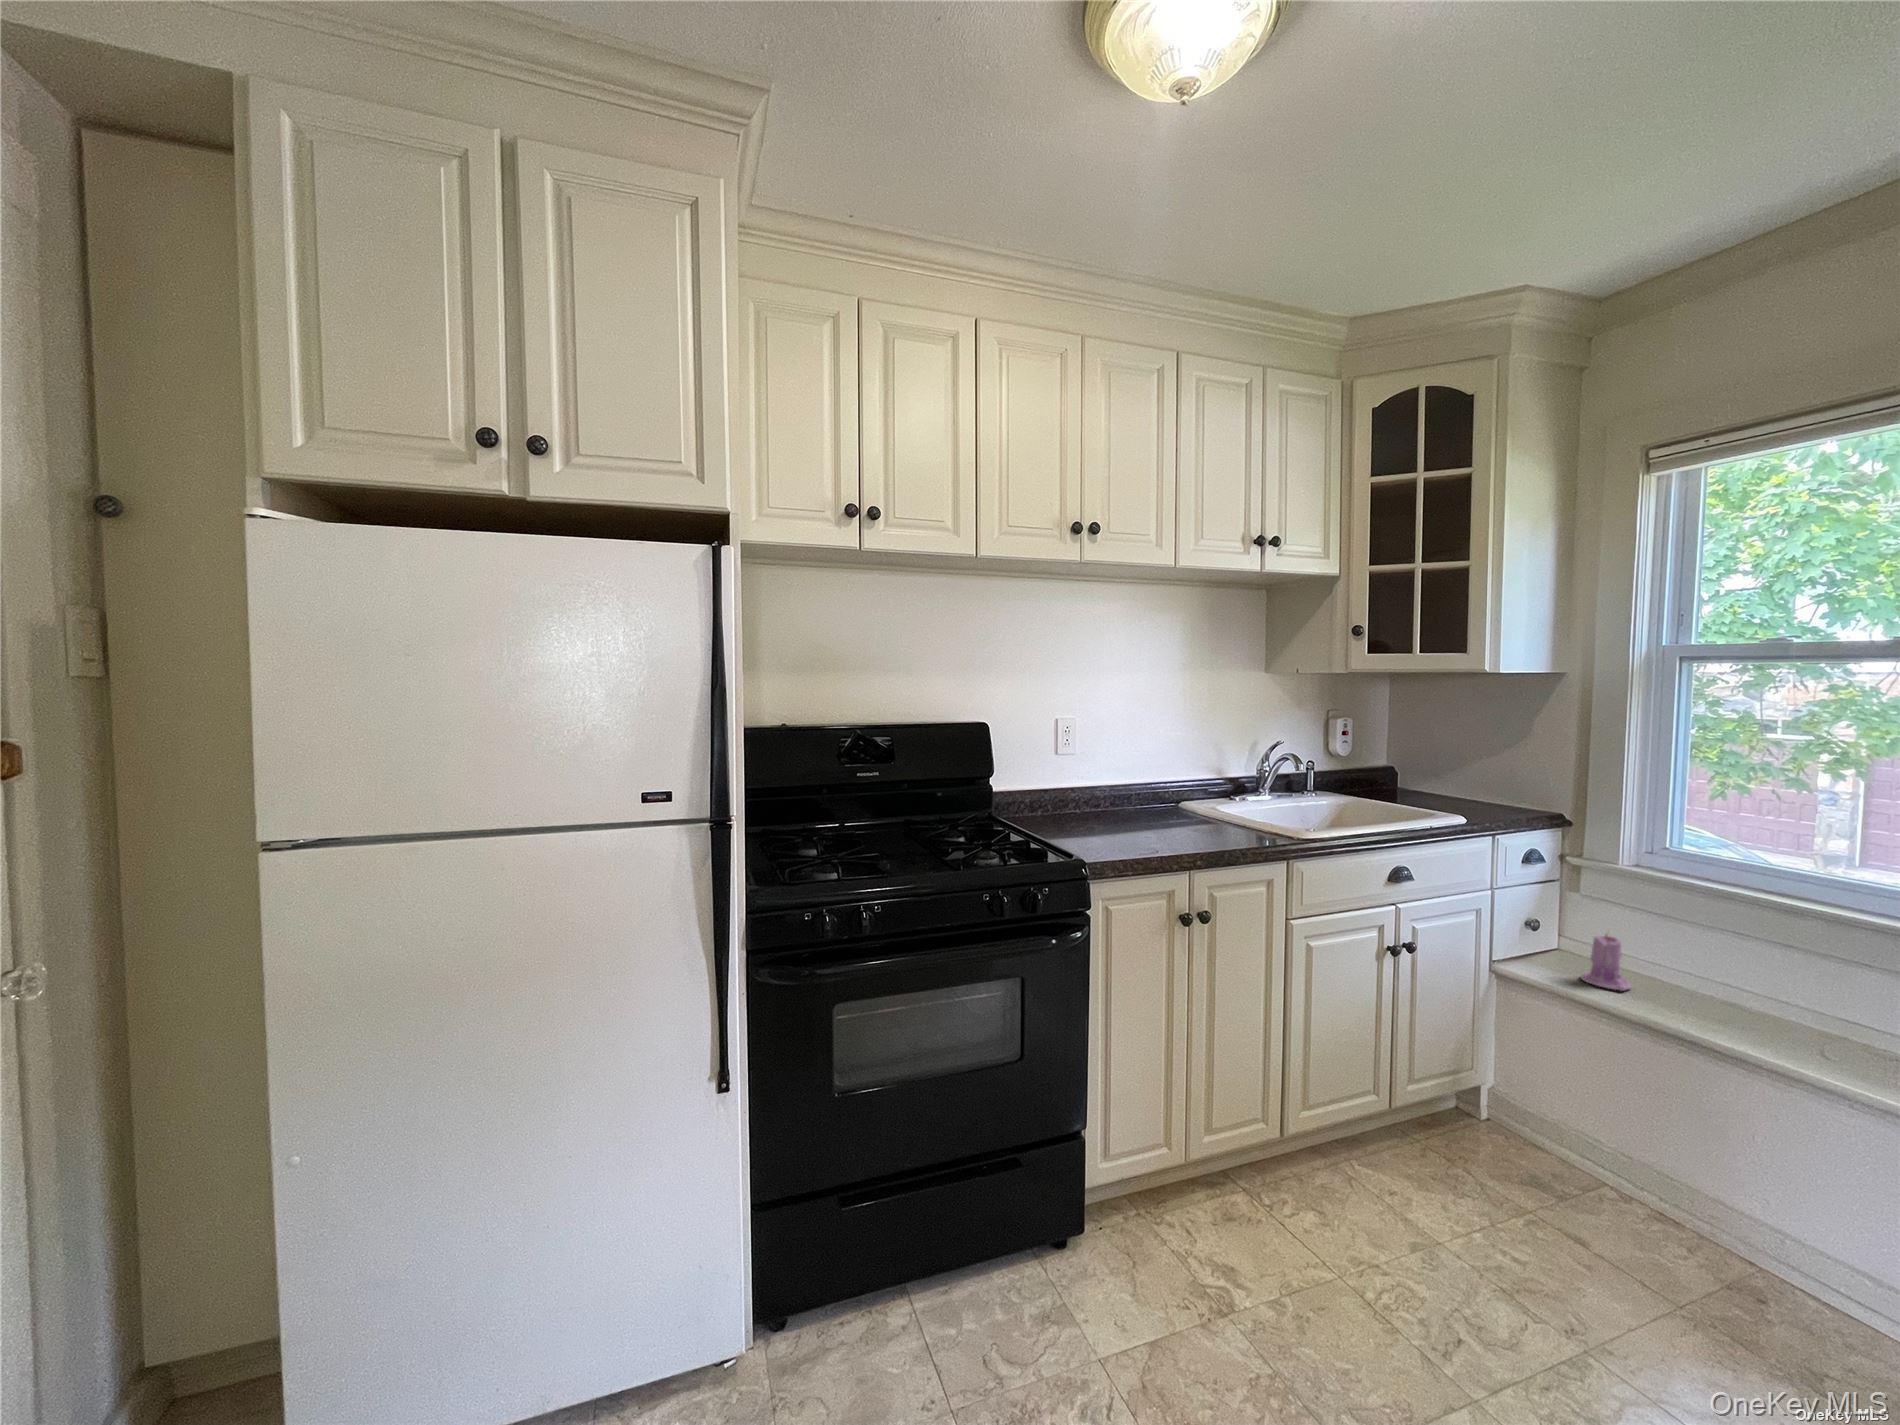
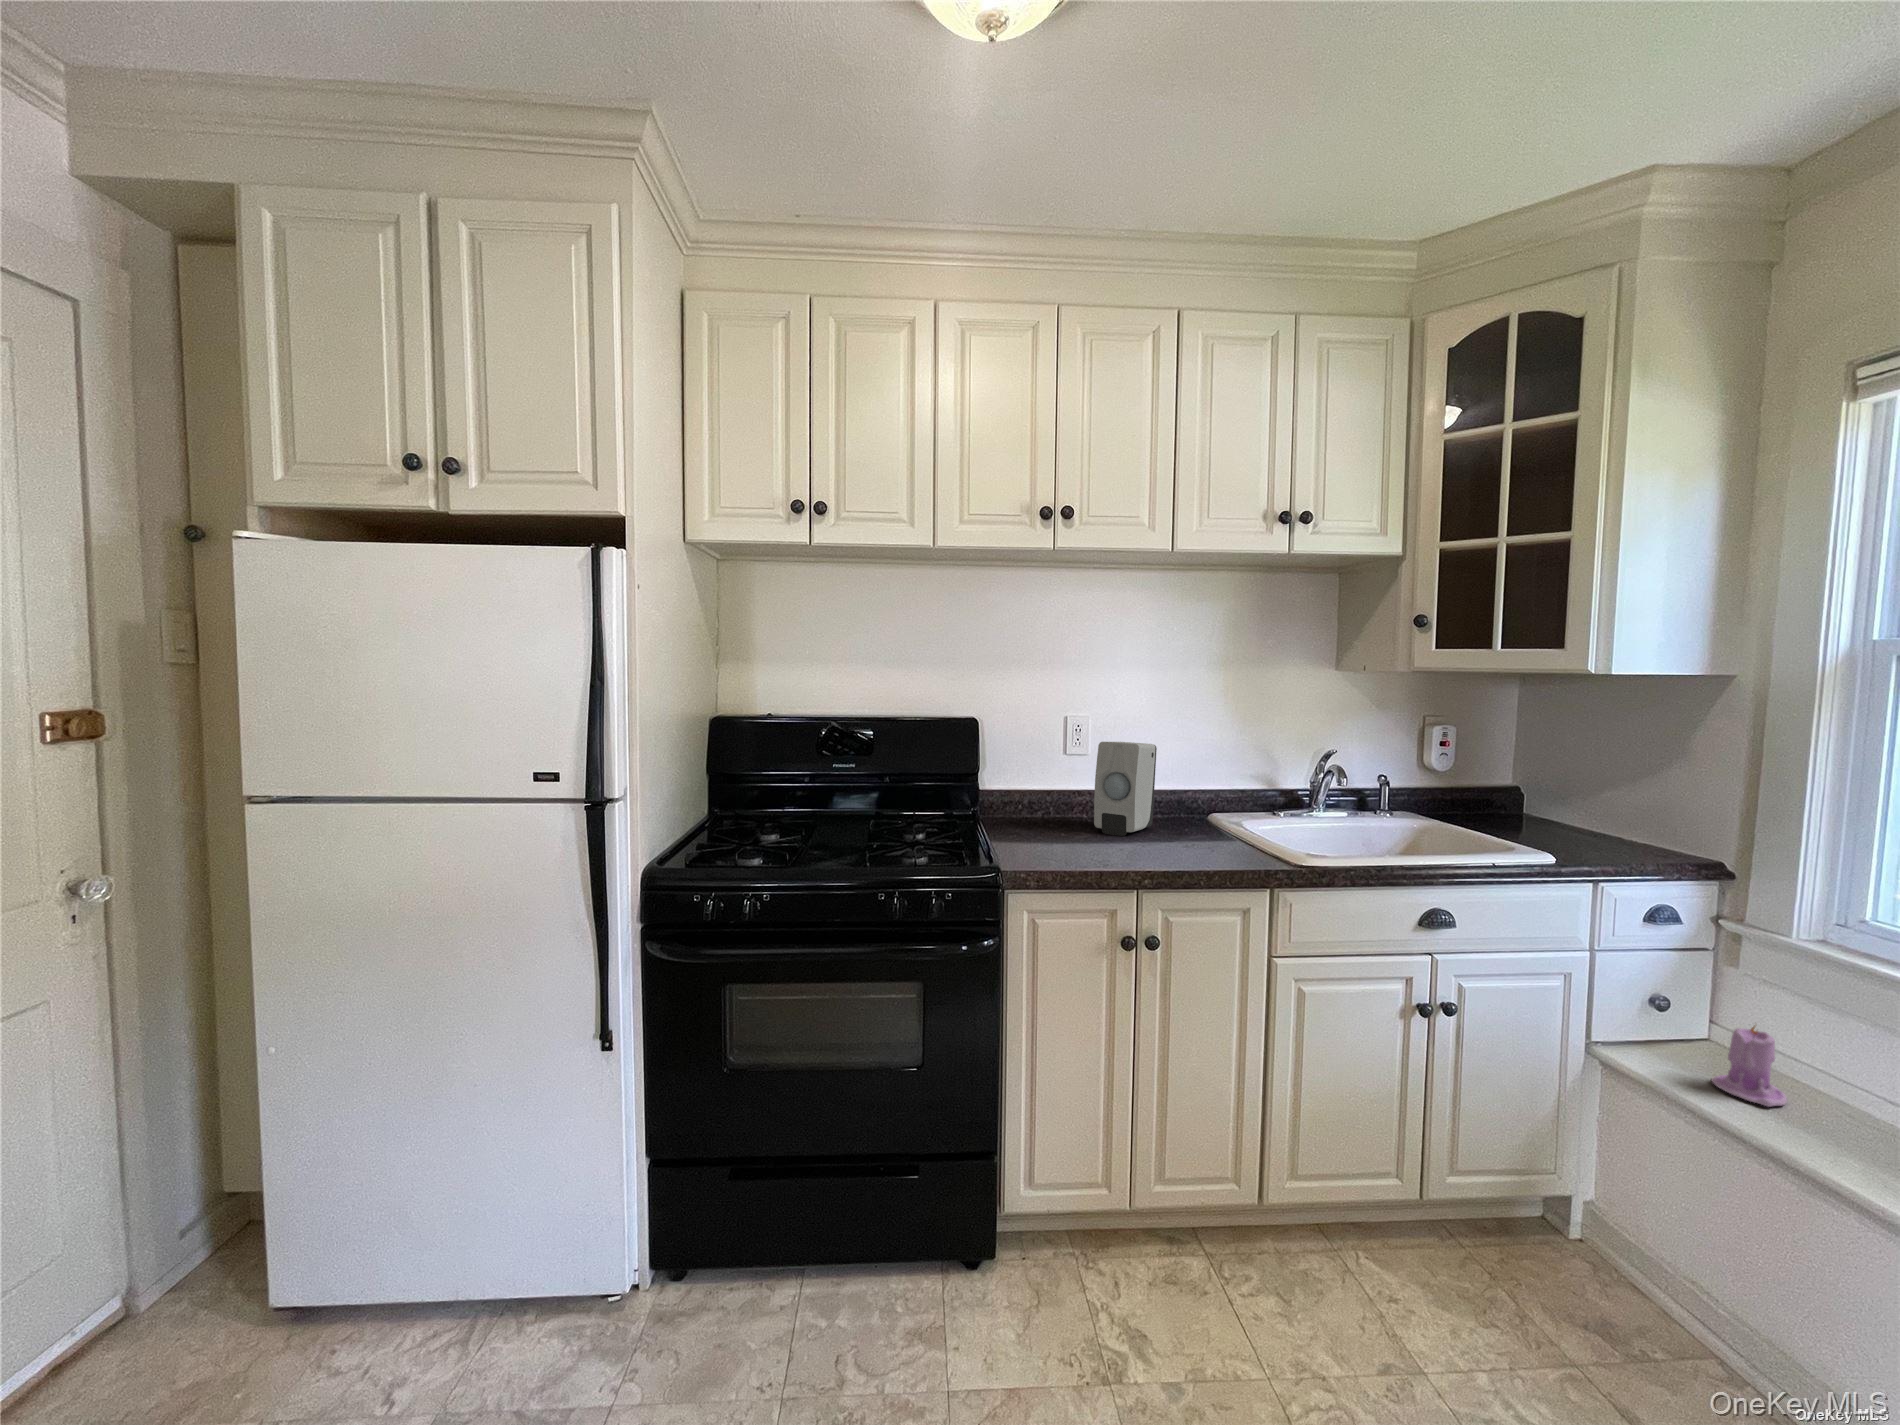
soap dispenser: none [1108,740,1150,826] -> present [1094,742,1157,836]

